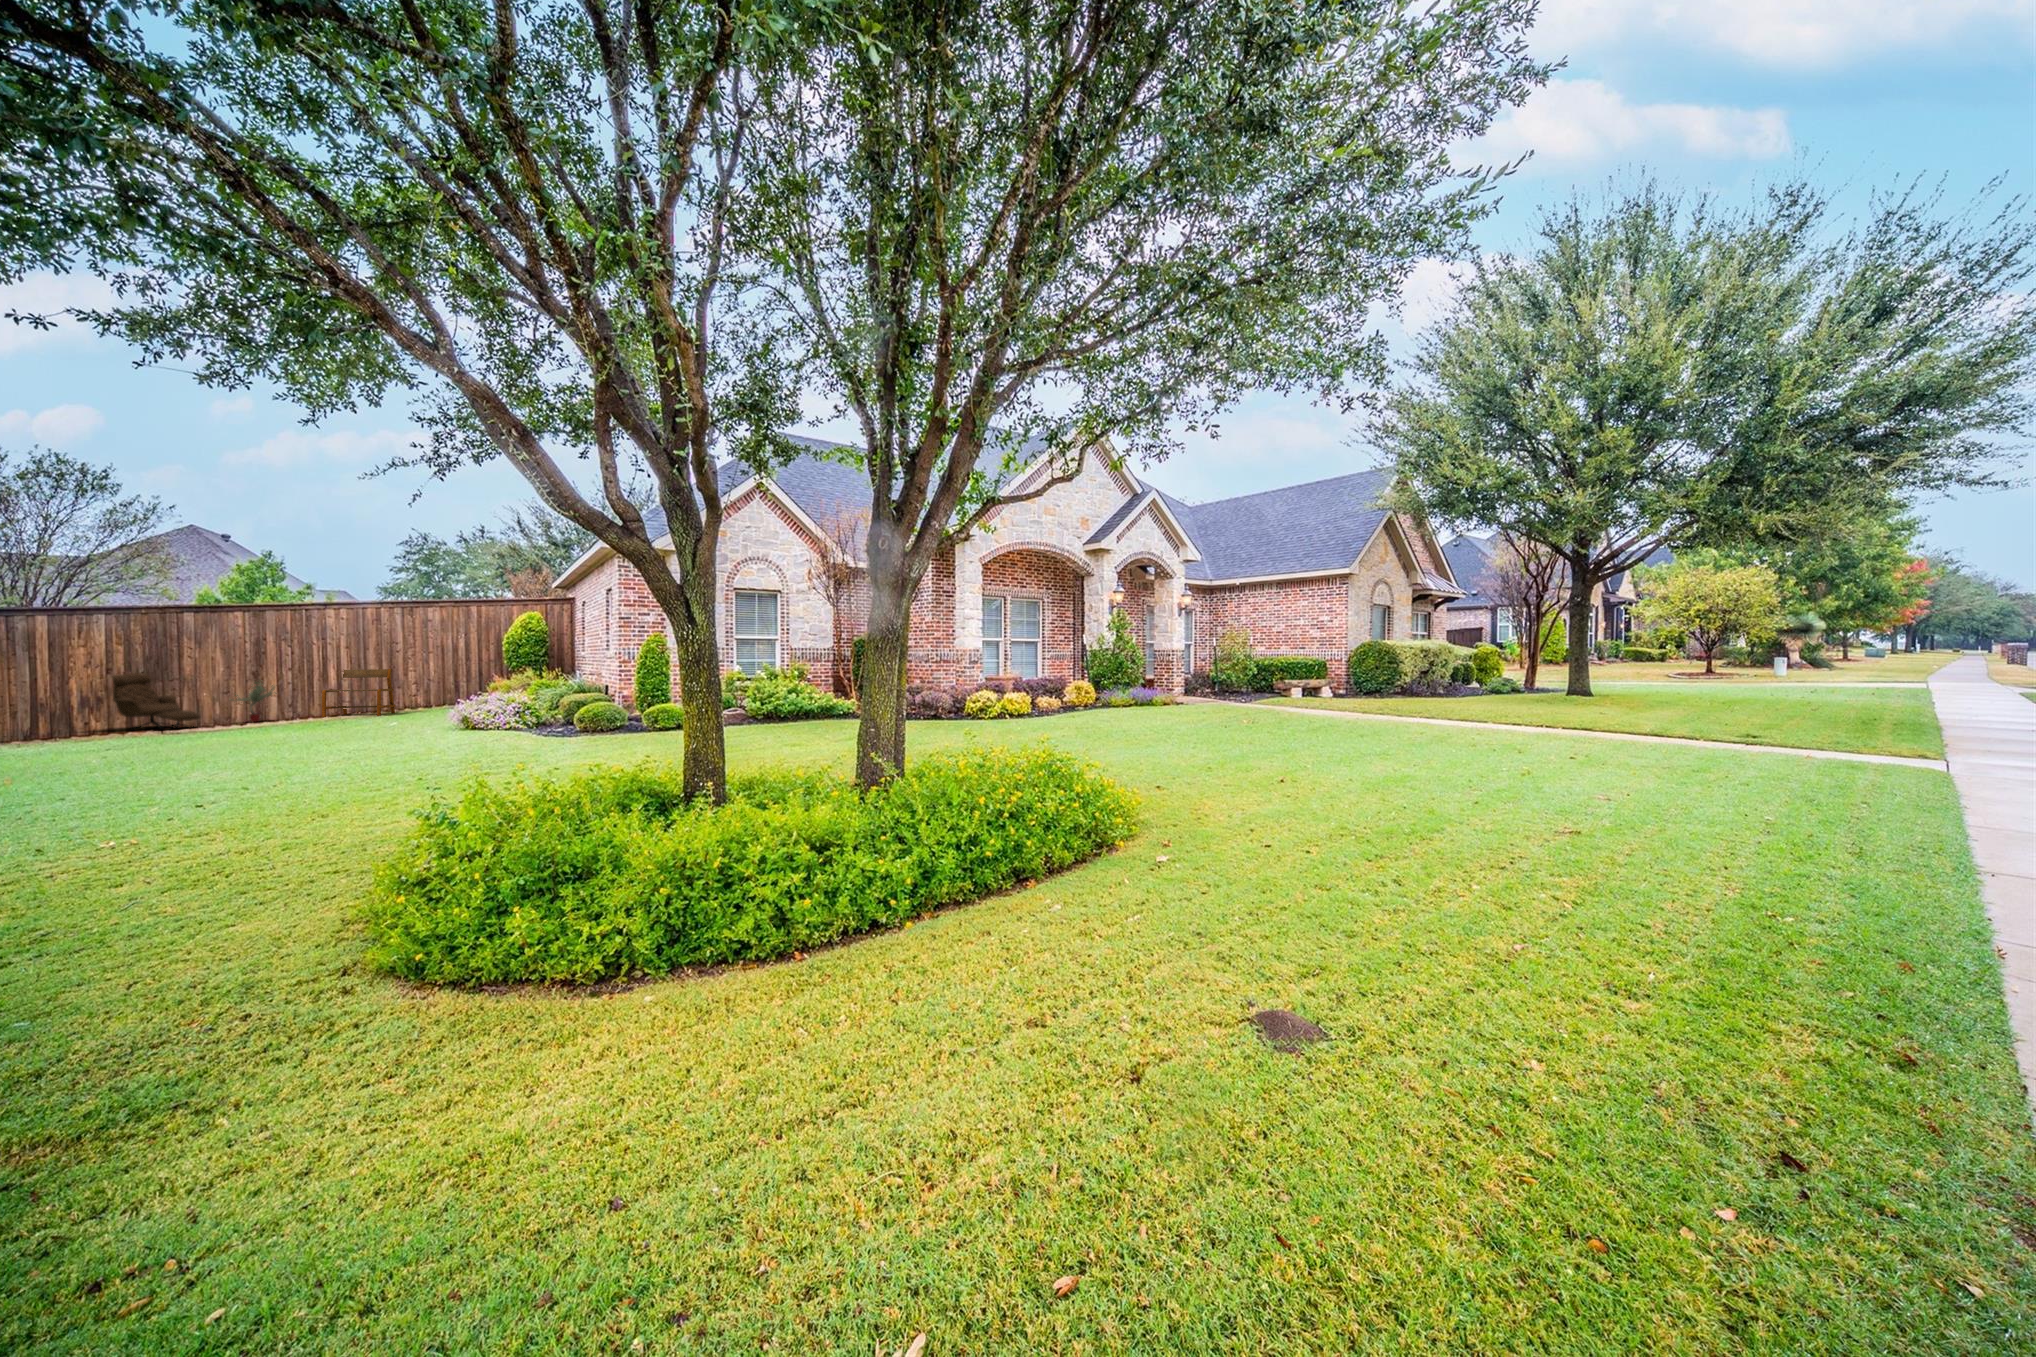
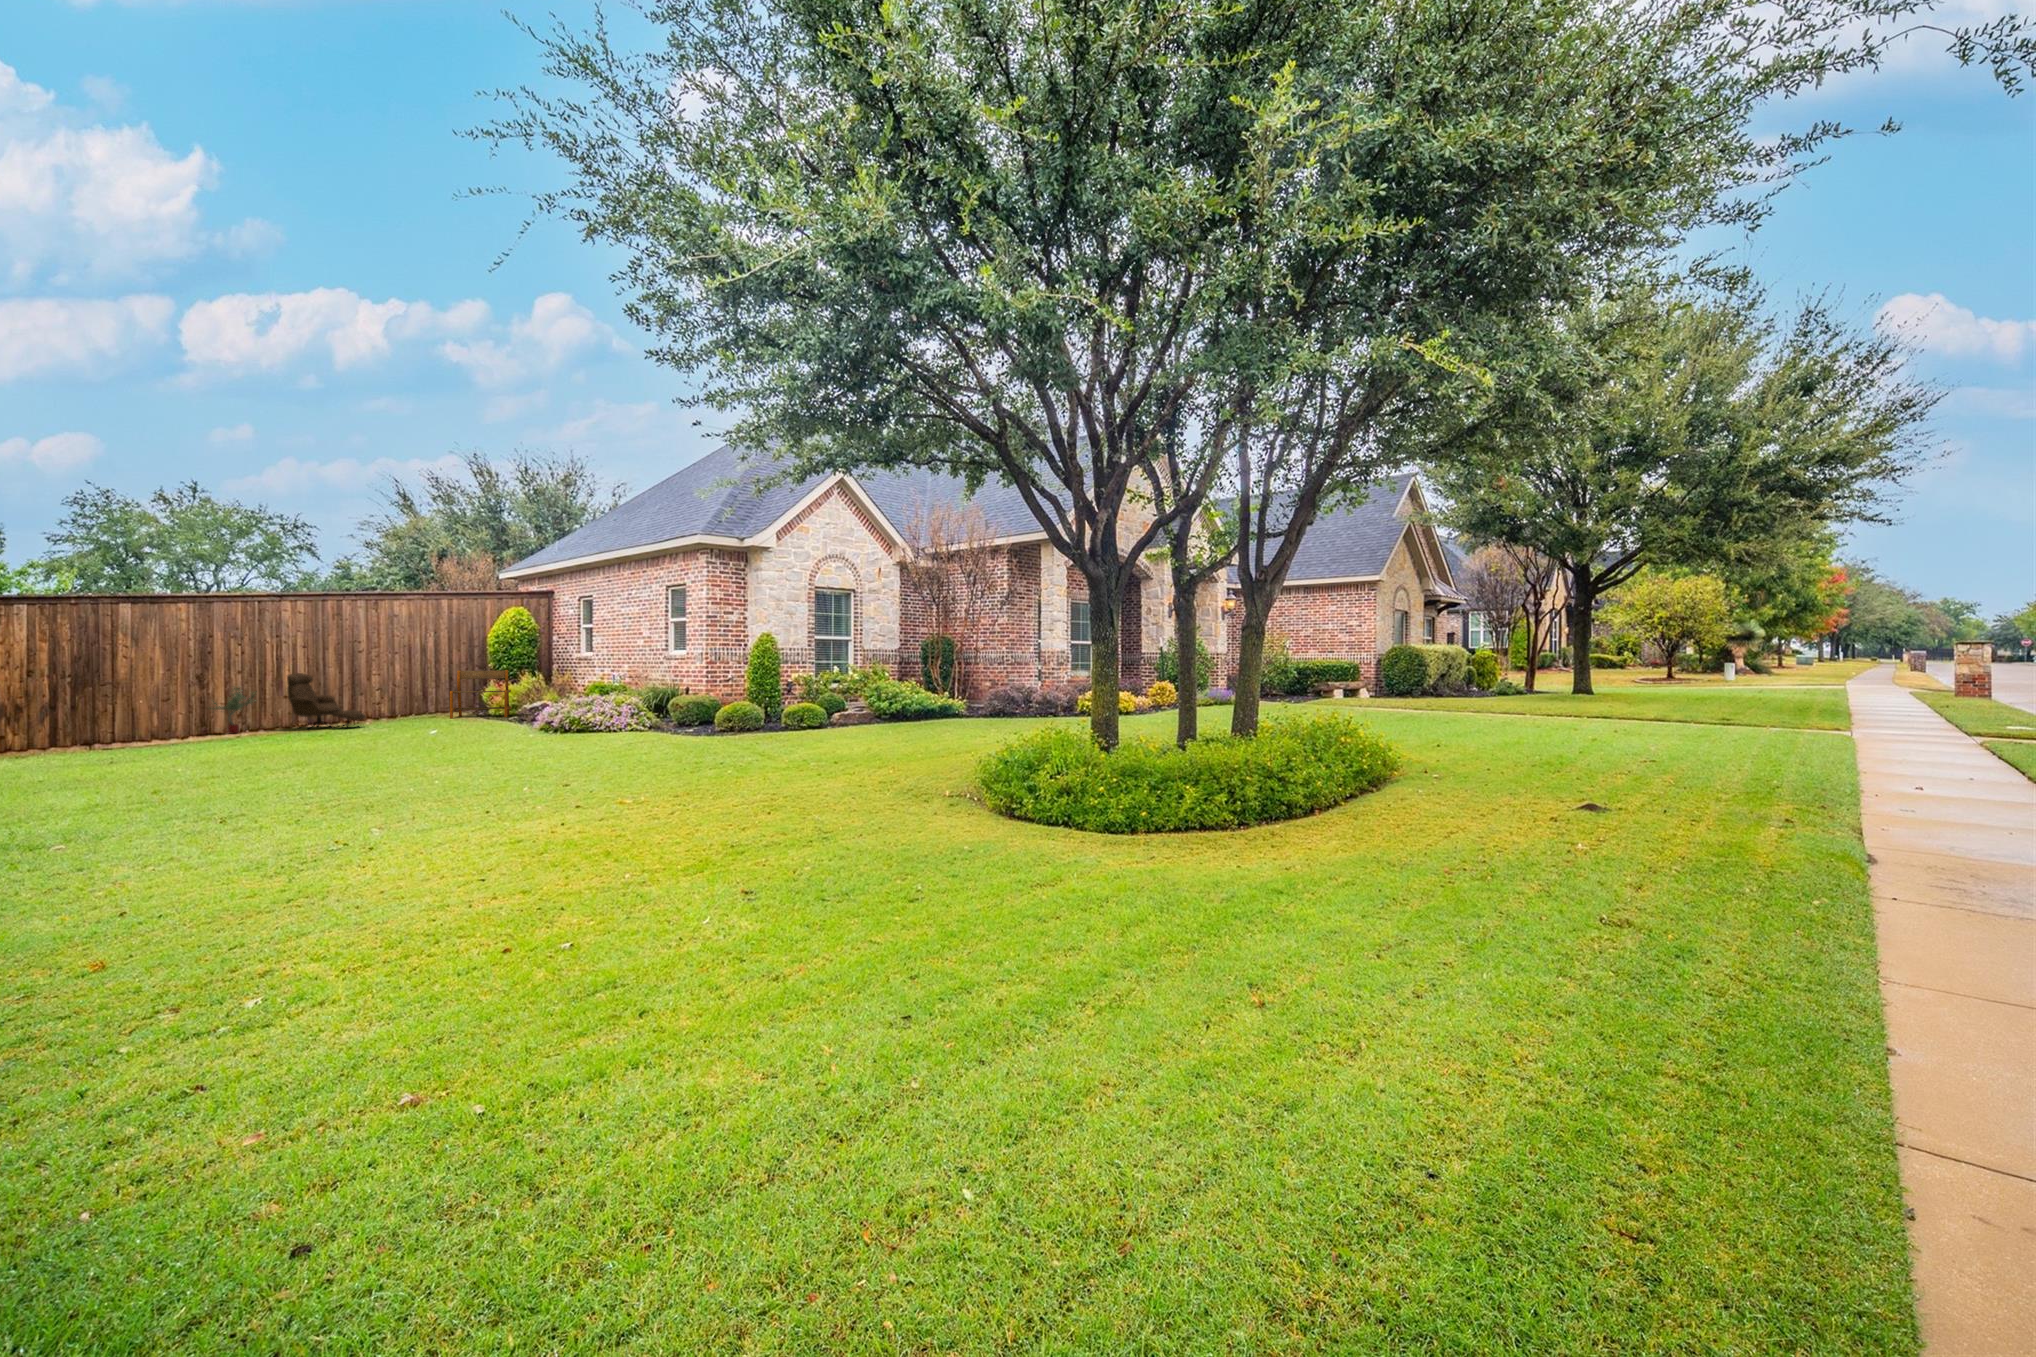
potted tree: present [235,682,277,722] -> present [210,688,257,733]

